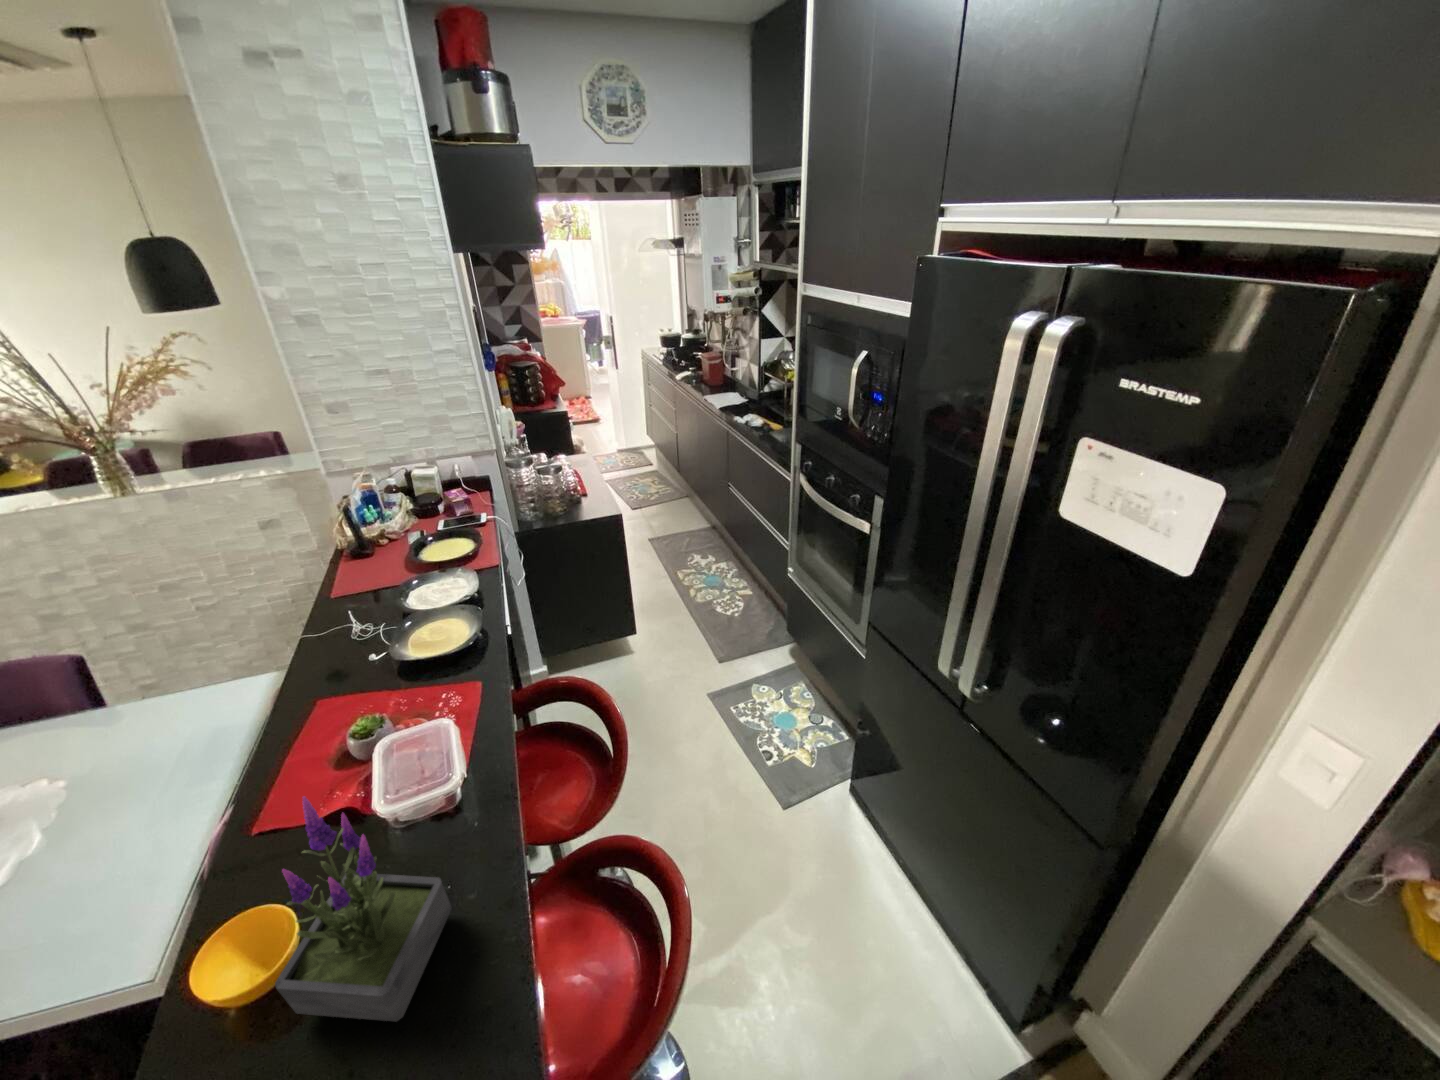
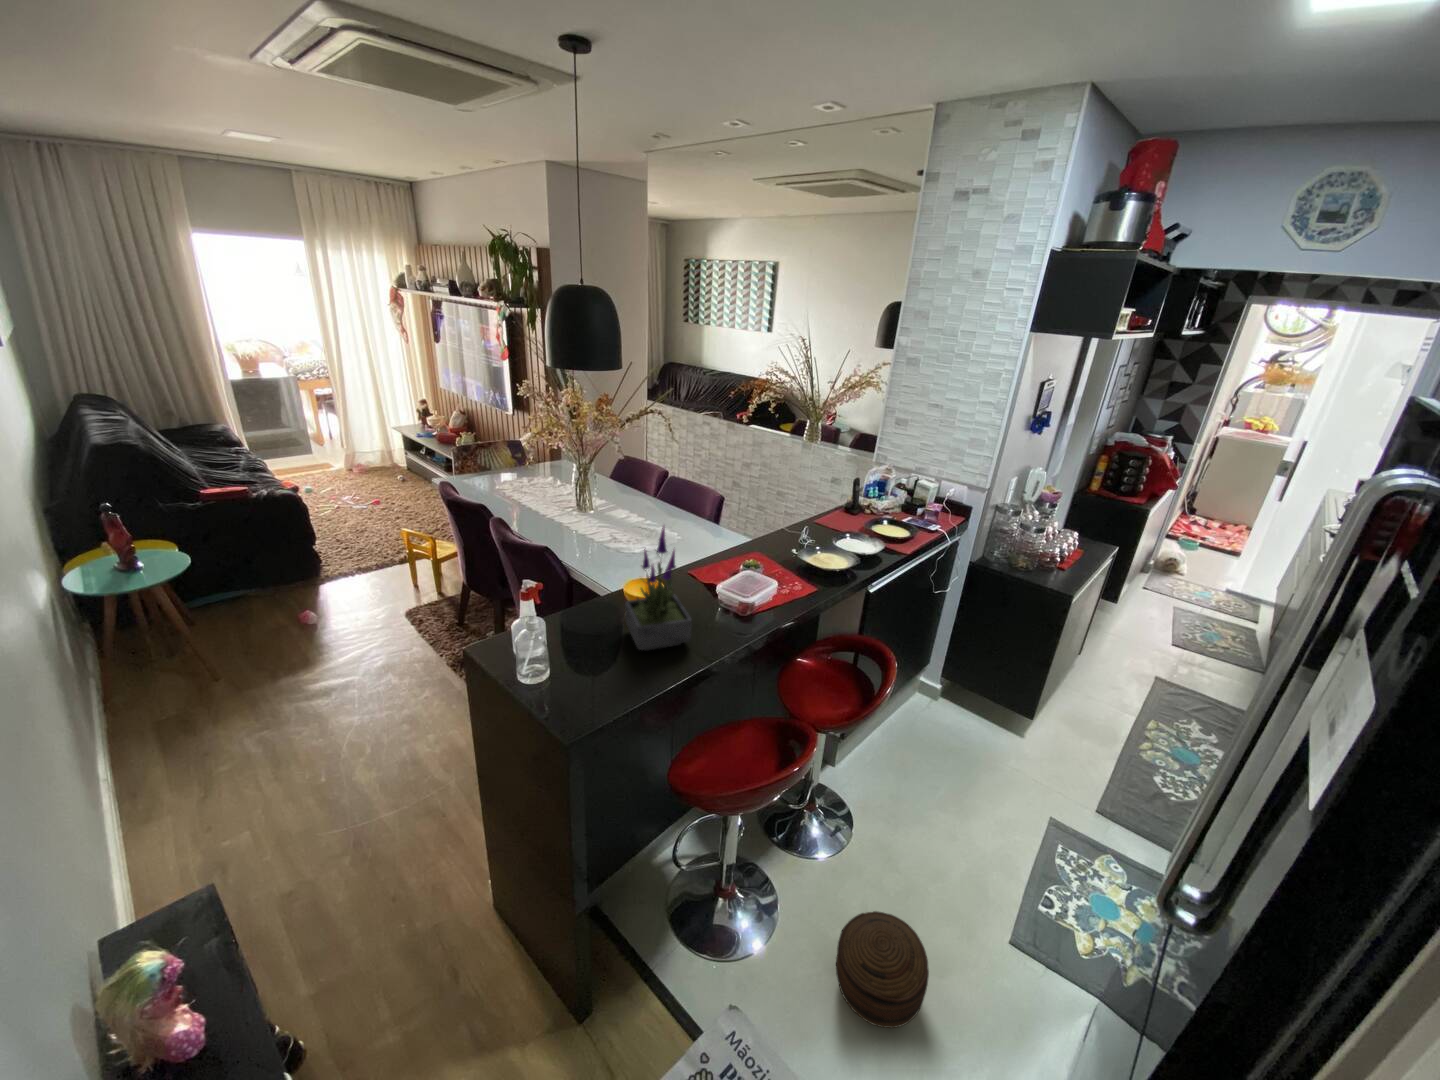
basket: none [735,879,828,995] -> present [836,911,929,1028]

